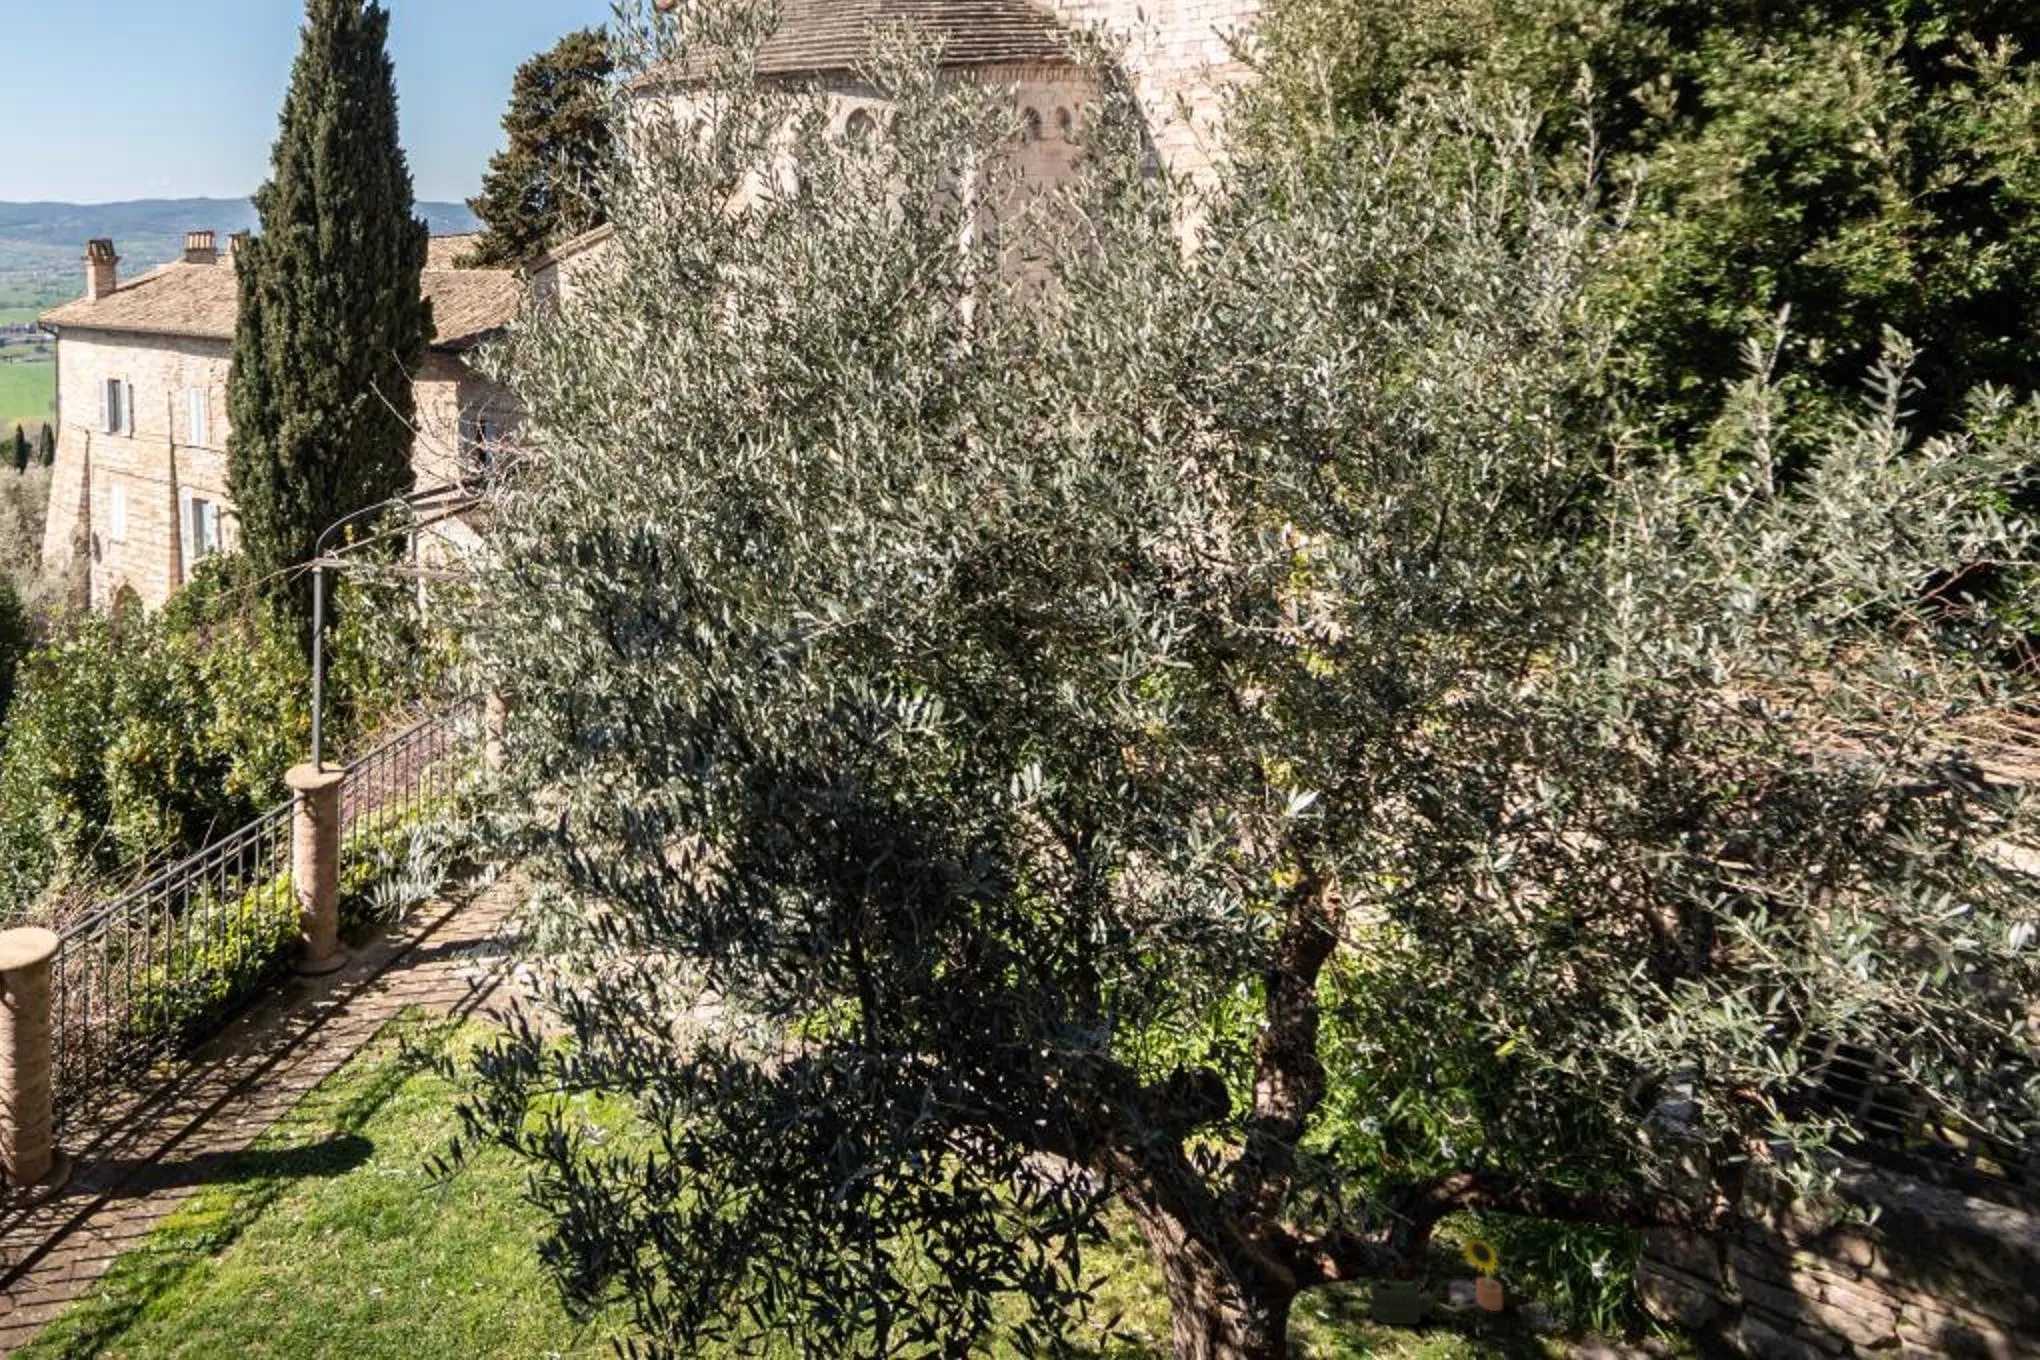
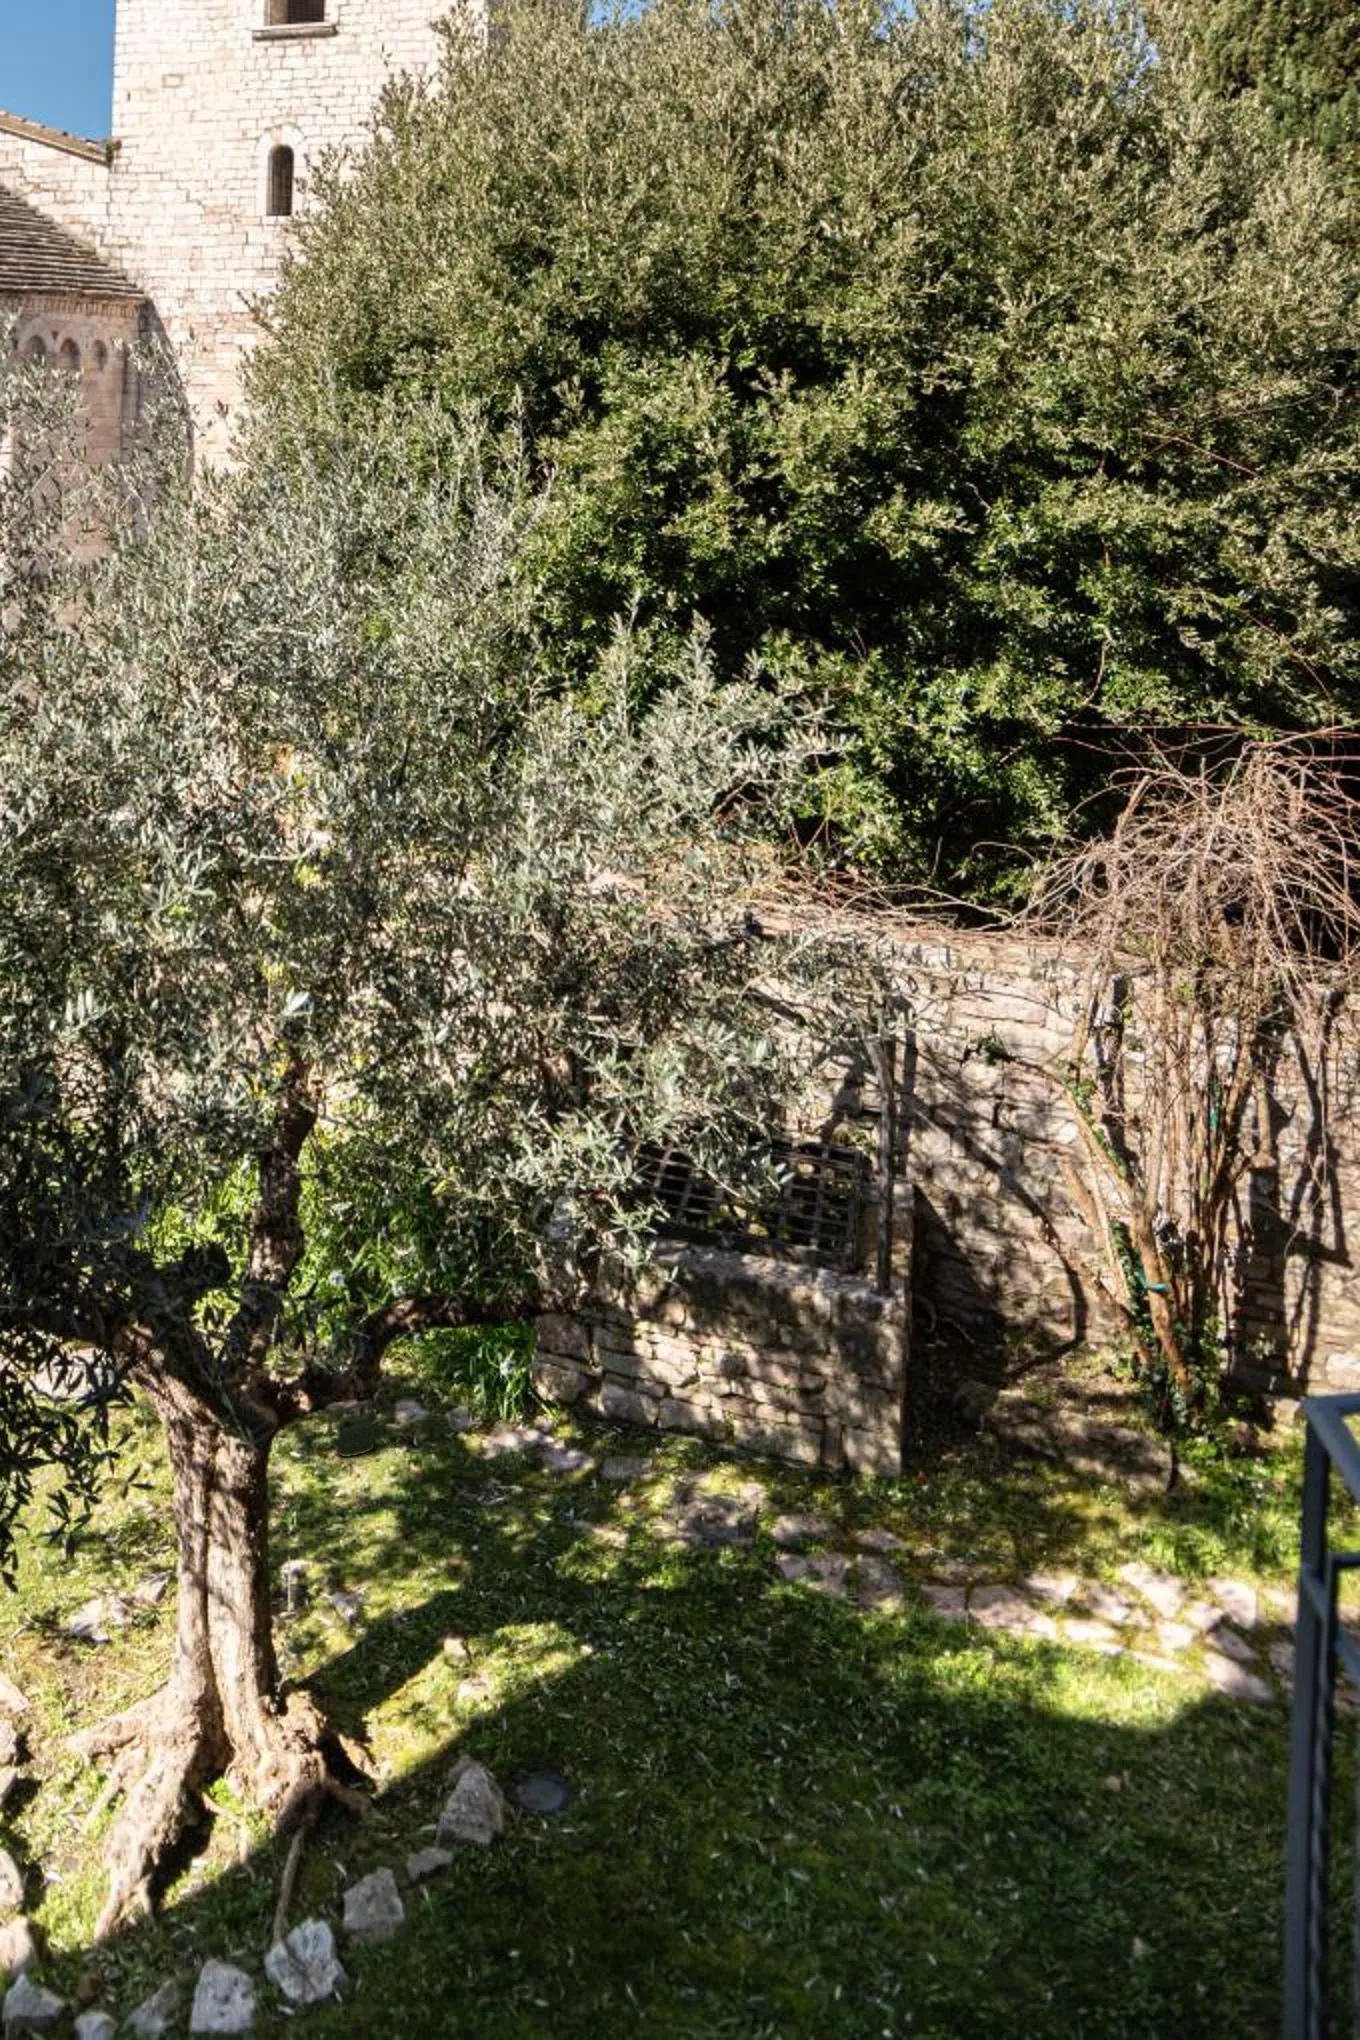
decorative plant: present [1463,1239,1502,1311] -> none [405,1364,435,1425]

